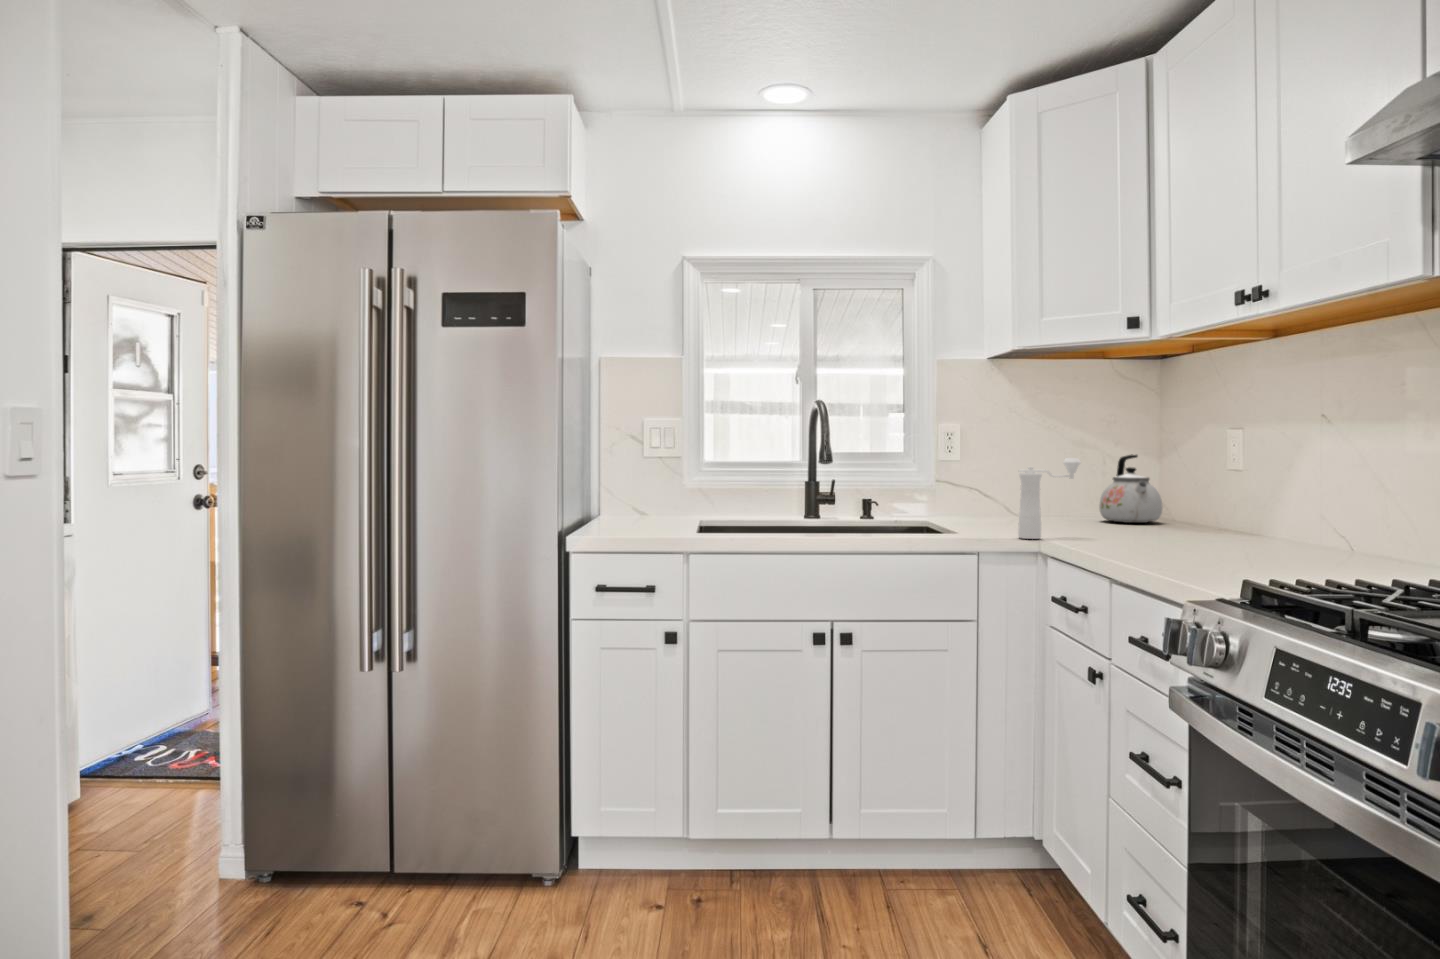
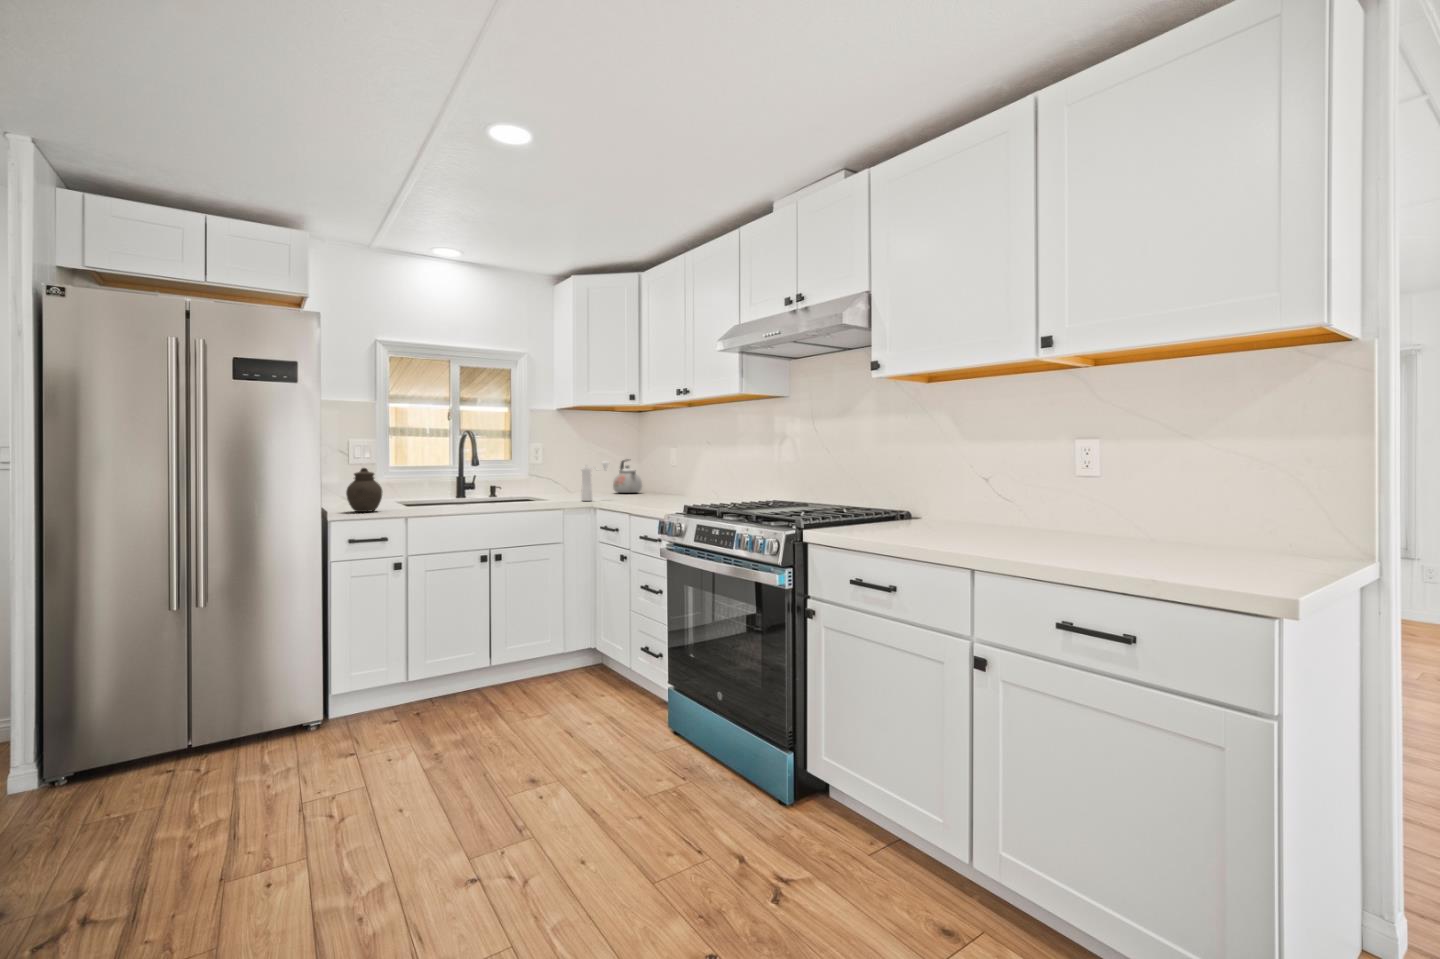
jar: none [601,466,656,540] -> present [346,468,382,512]

